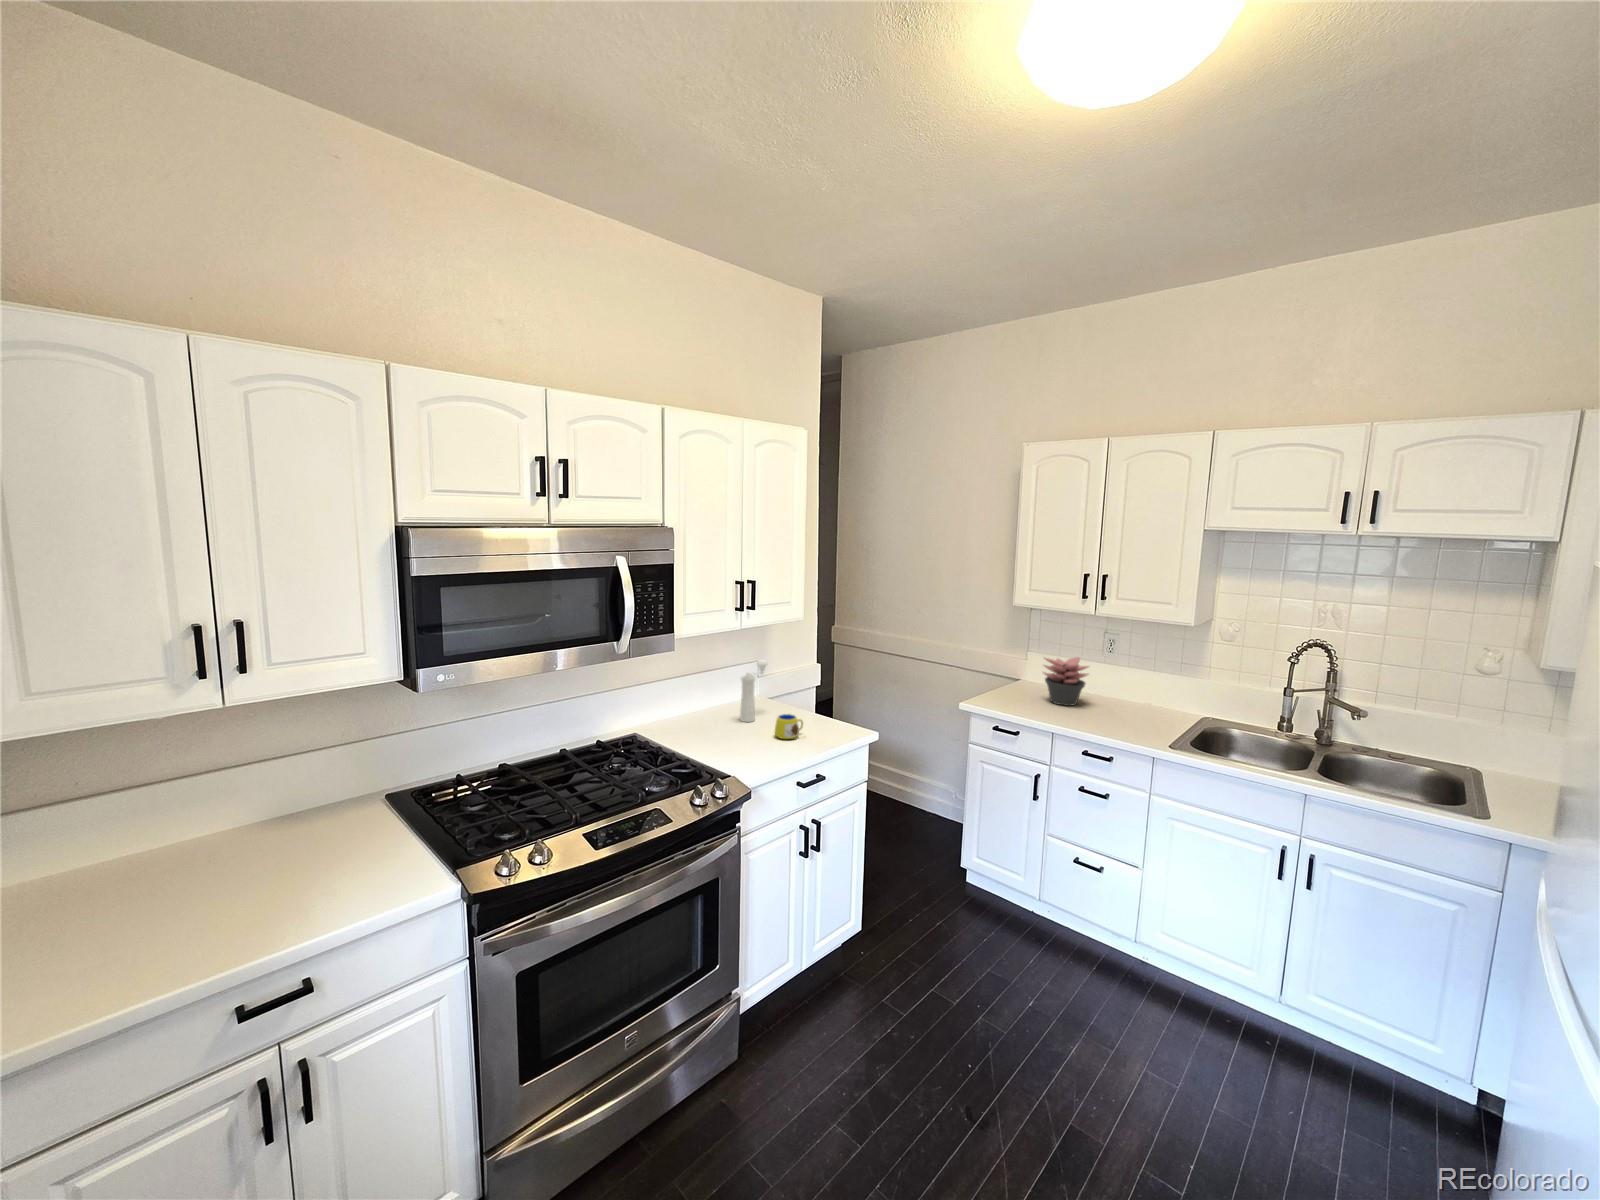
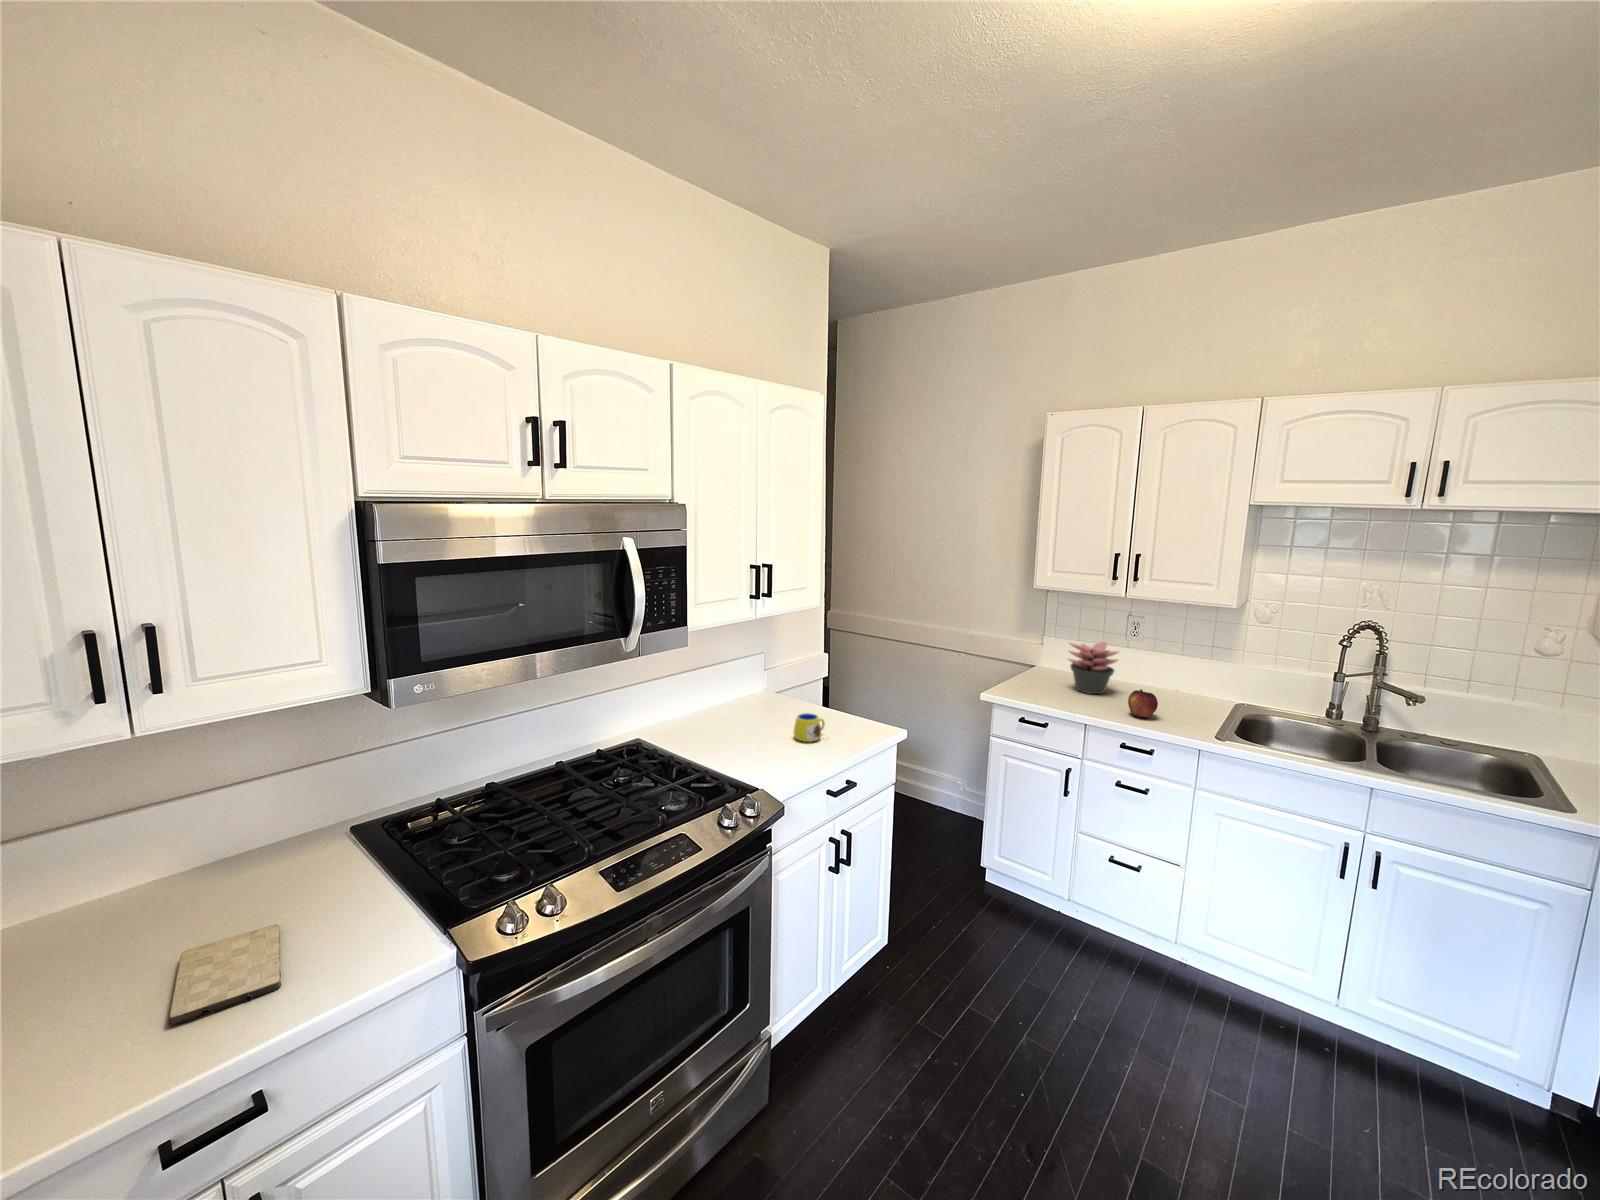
pepper mill: present [740,660,767,722] -> none [750,652,778,722]
fruit: none [1092,700,1118,727] -> present [1128,689,1158,718]
cutting board: none [240,861,326,926] -> present [168,924,281,1026]

